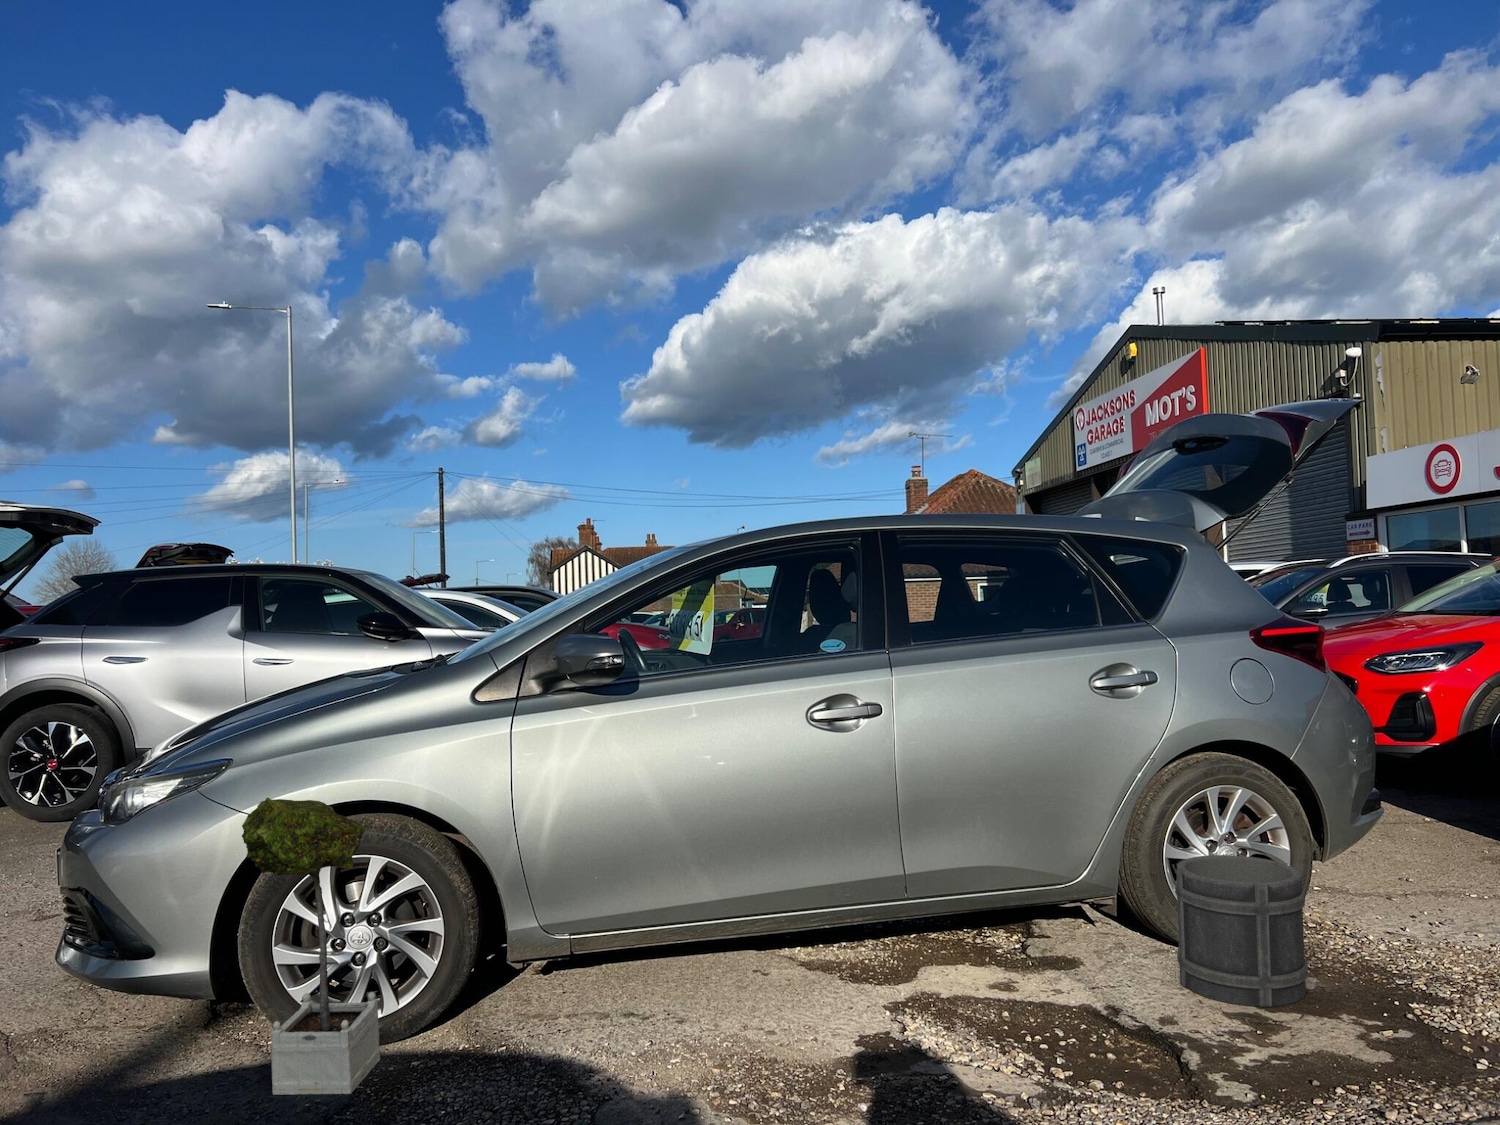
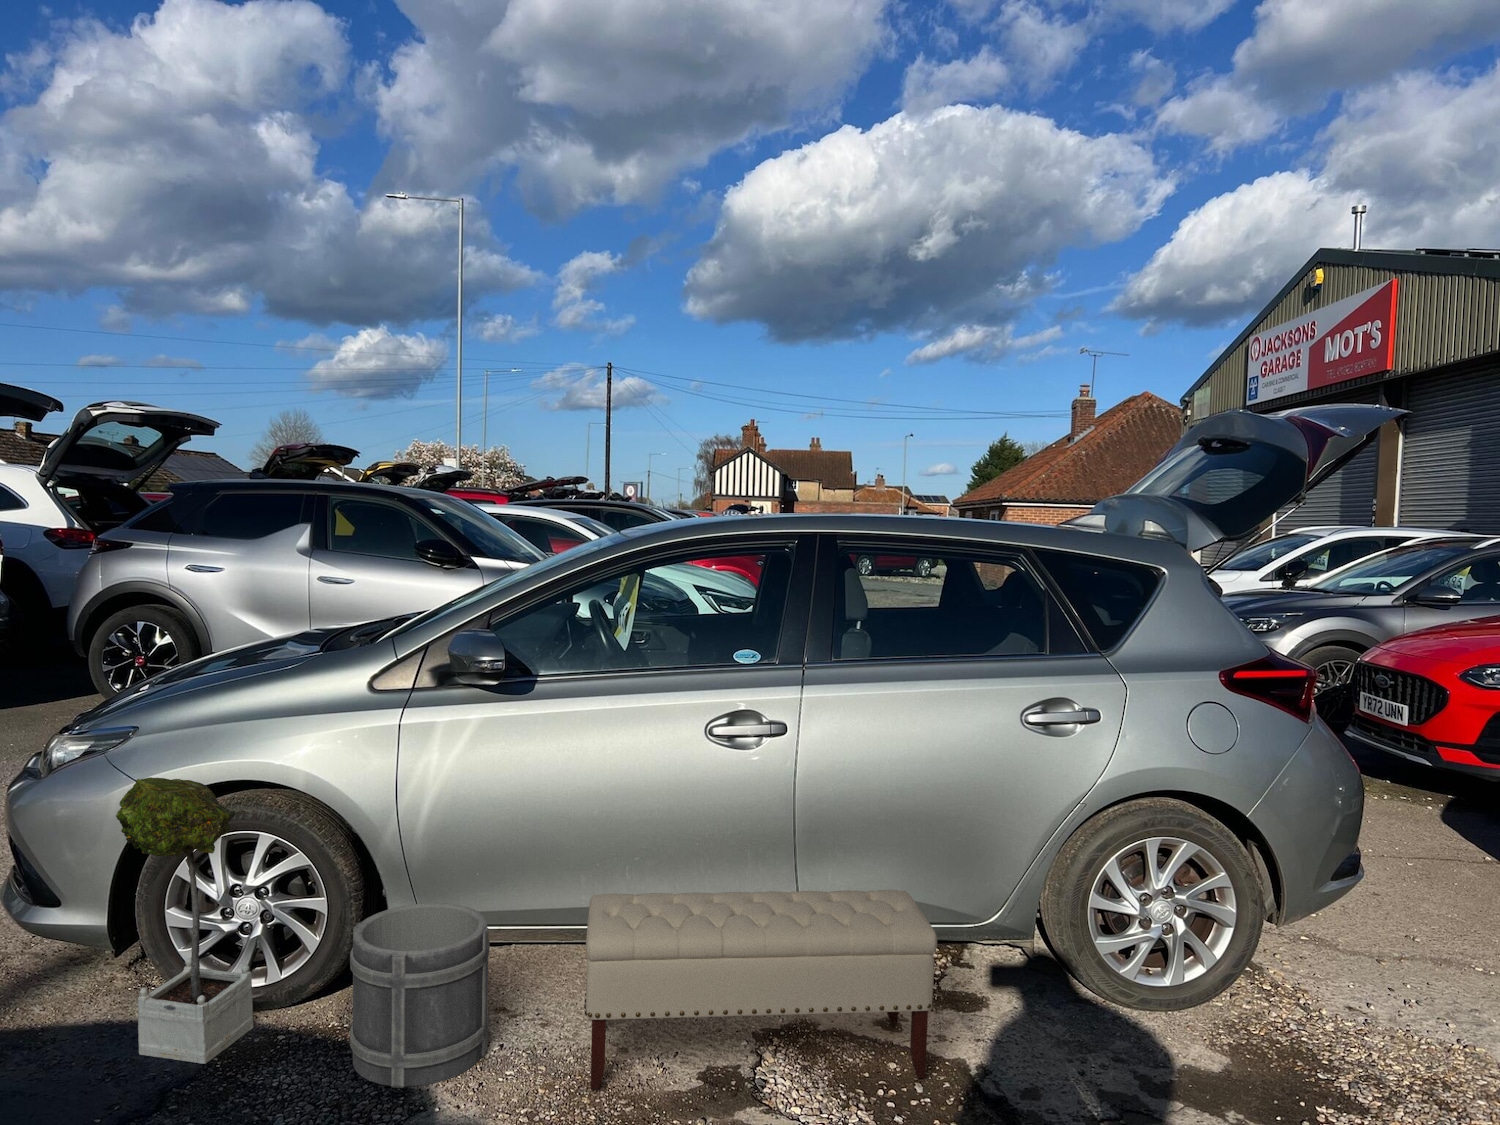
bench: none [720,855,1063,1067] -> present [584,890,937,1090]
bucket: present [1175,855,1308,1007] -> present [350,903,490,1088]

